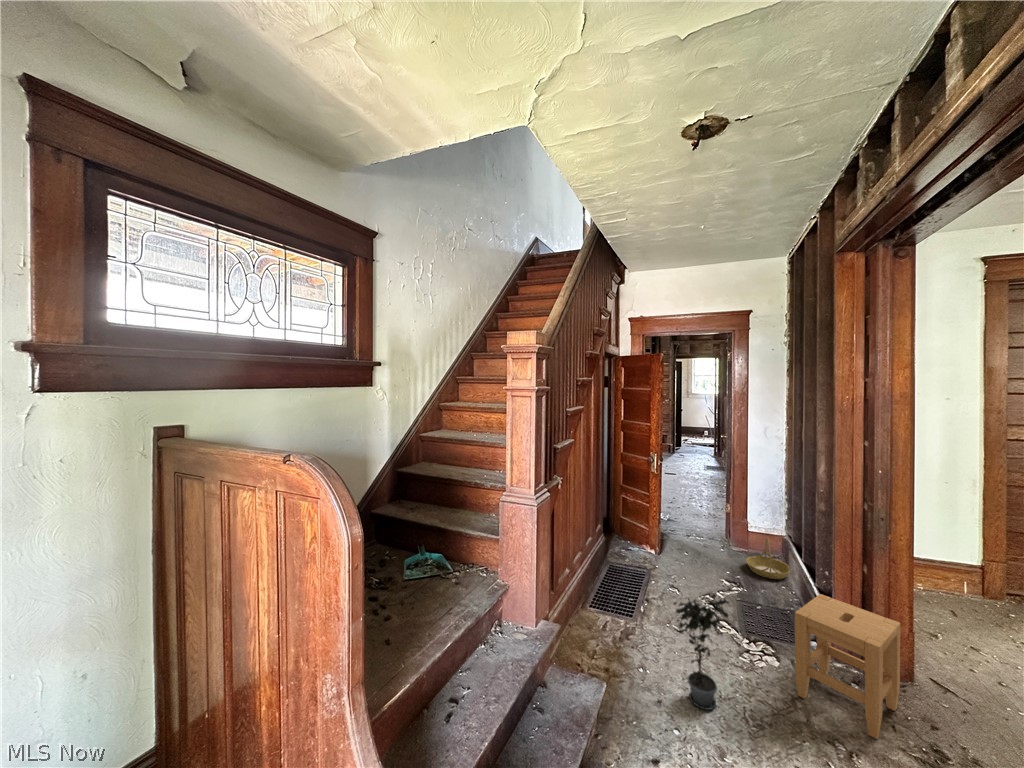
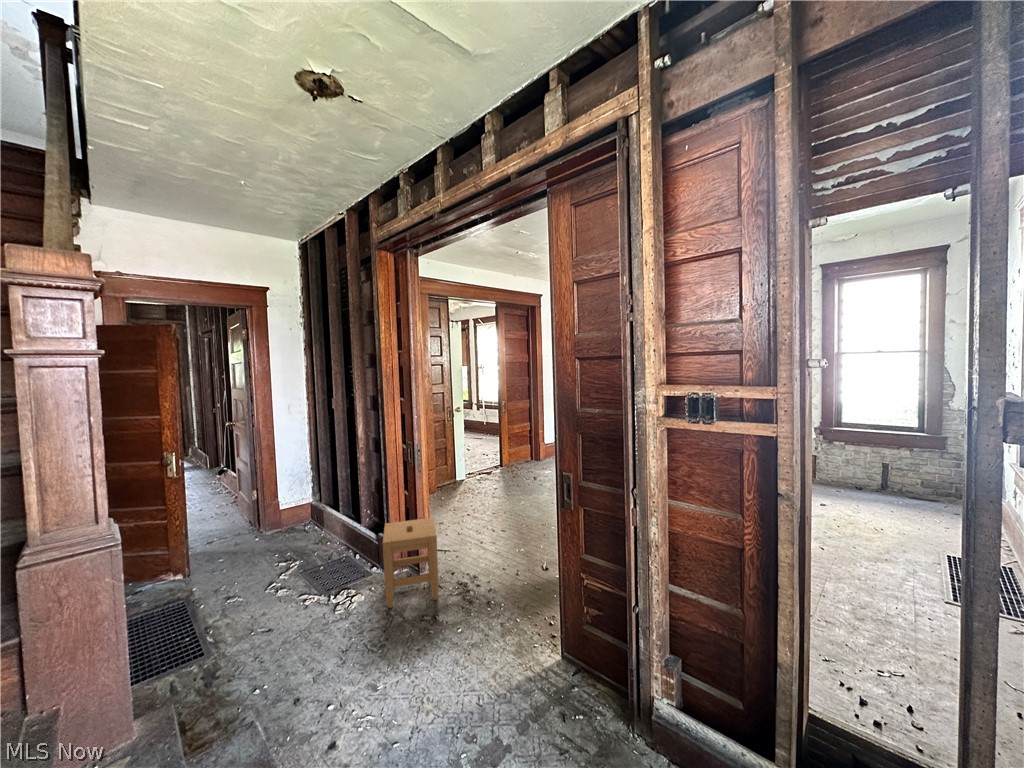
basket: present [746,538,791,579] -> none [289,508,329,544]
potted plant: present [674,593,729,710] -> none [304,555,355,675]

